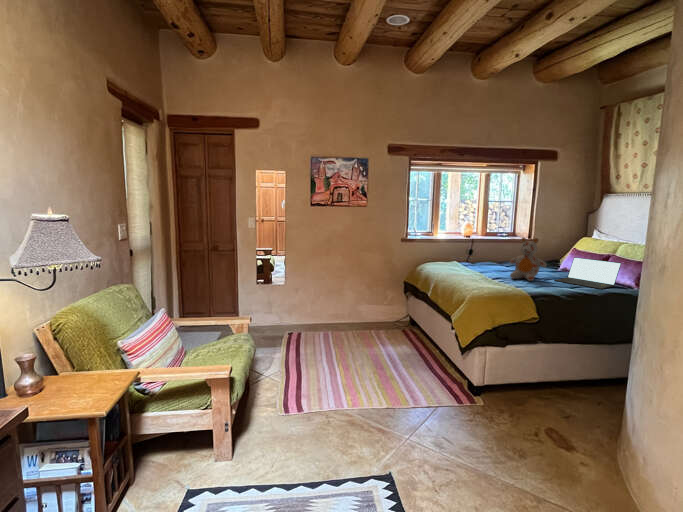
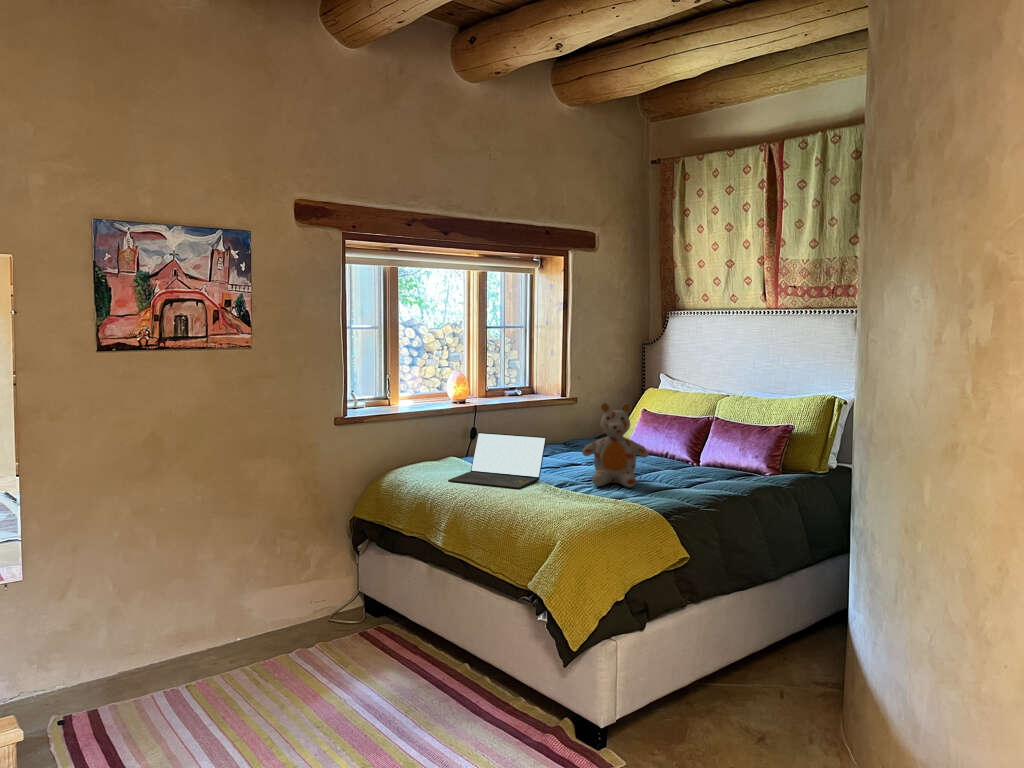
laptop: present [554,257,621,289] -> present [448,432,546,489]

